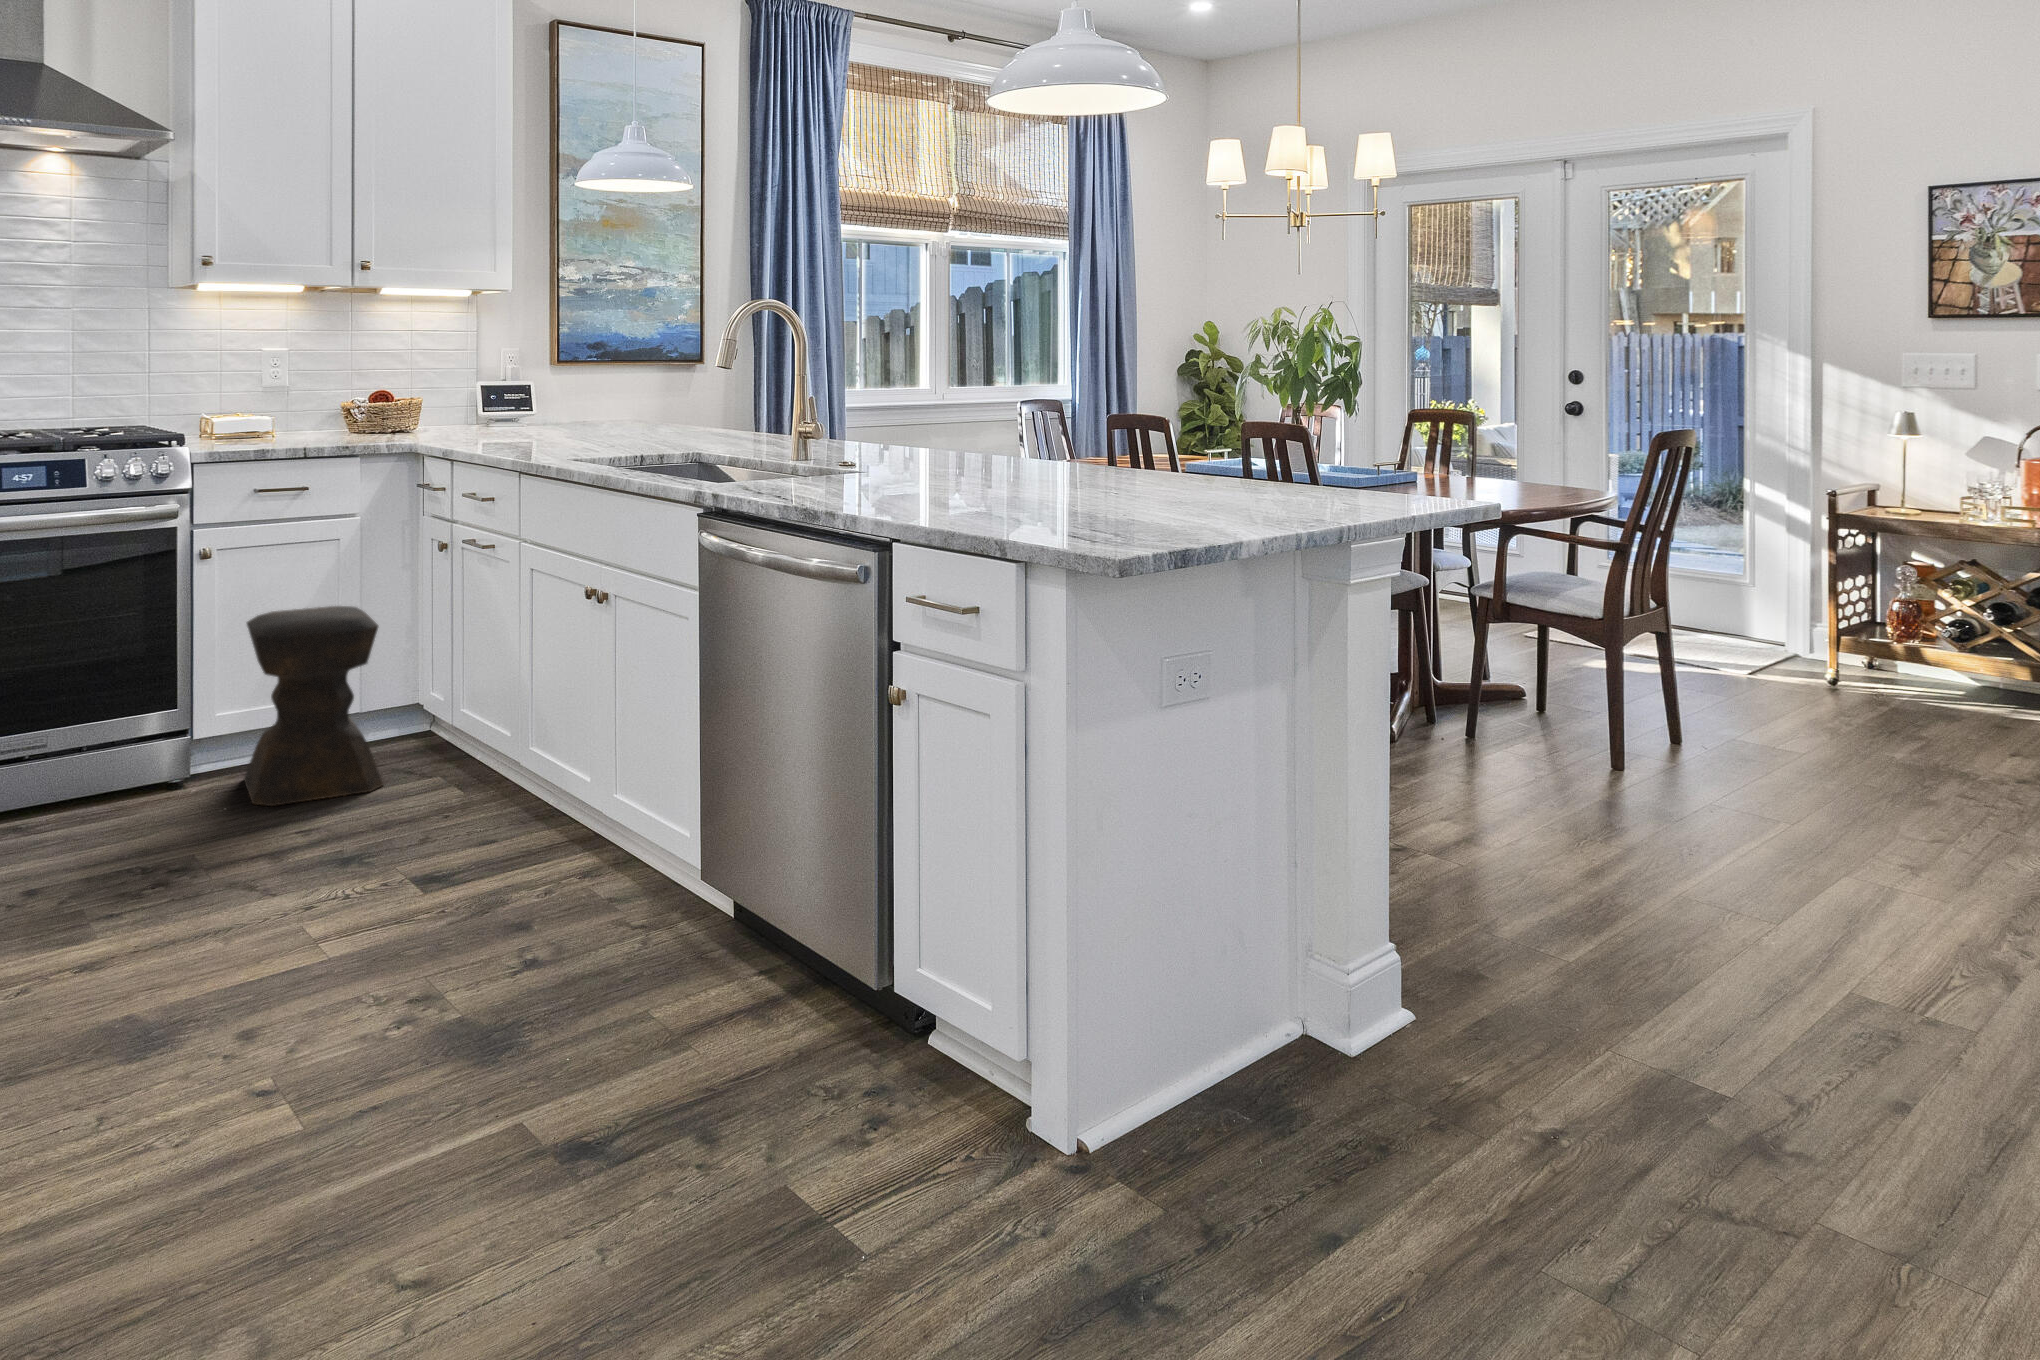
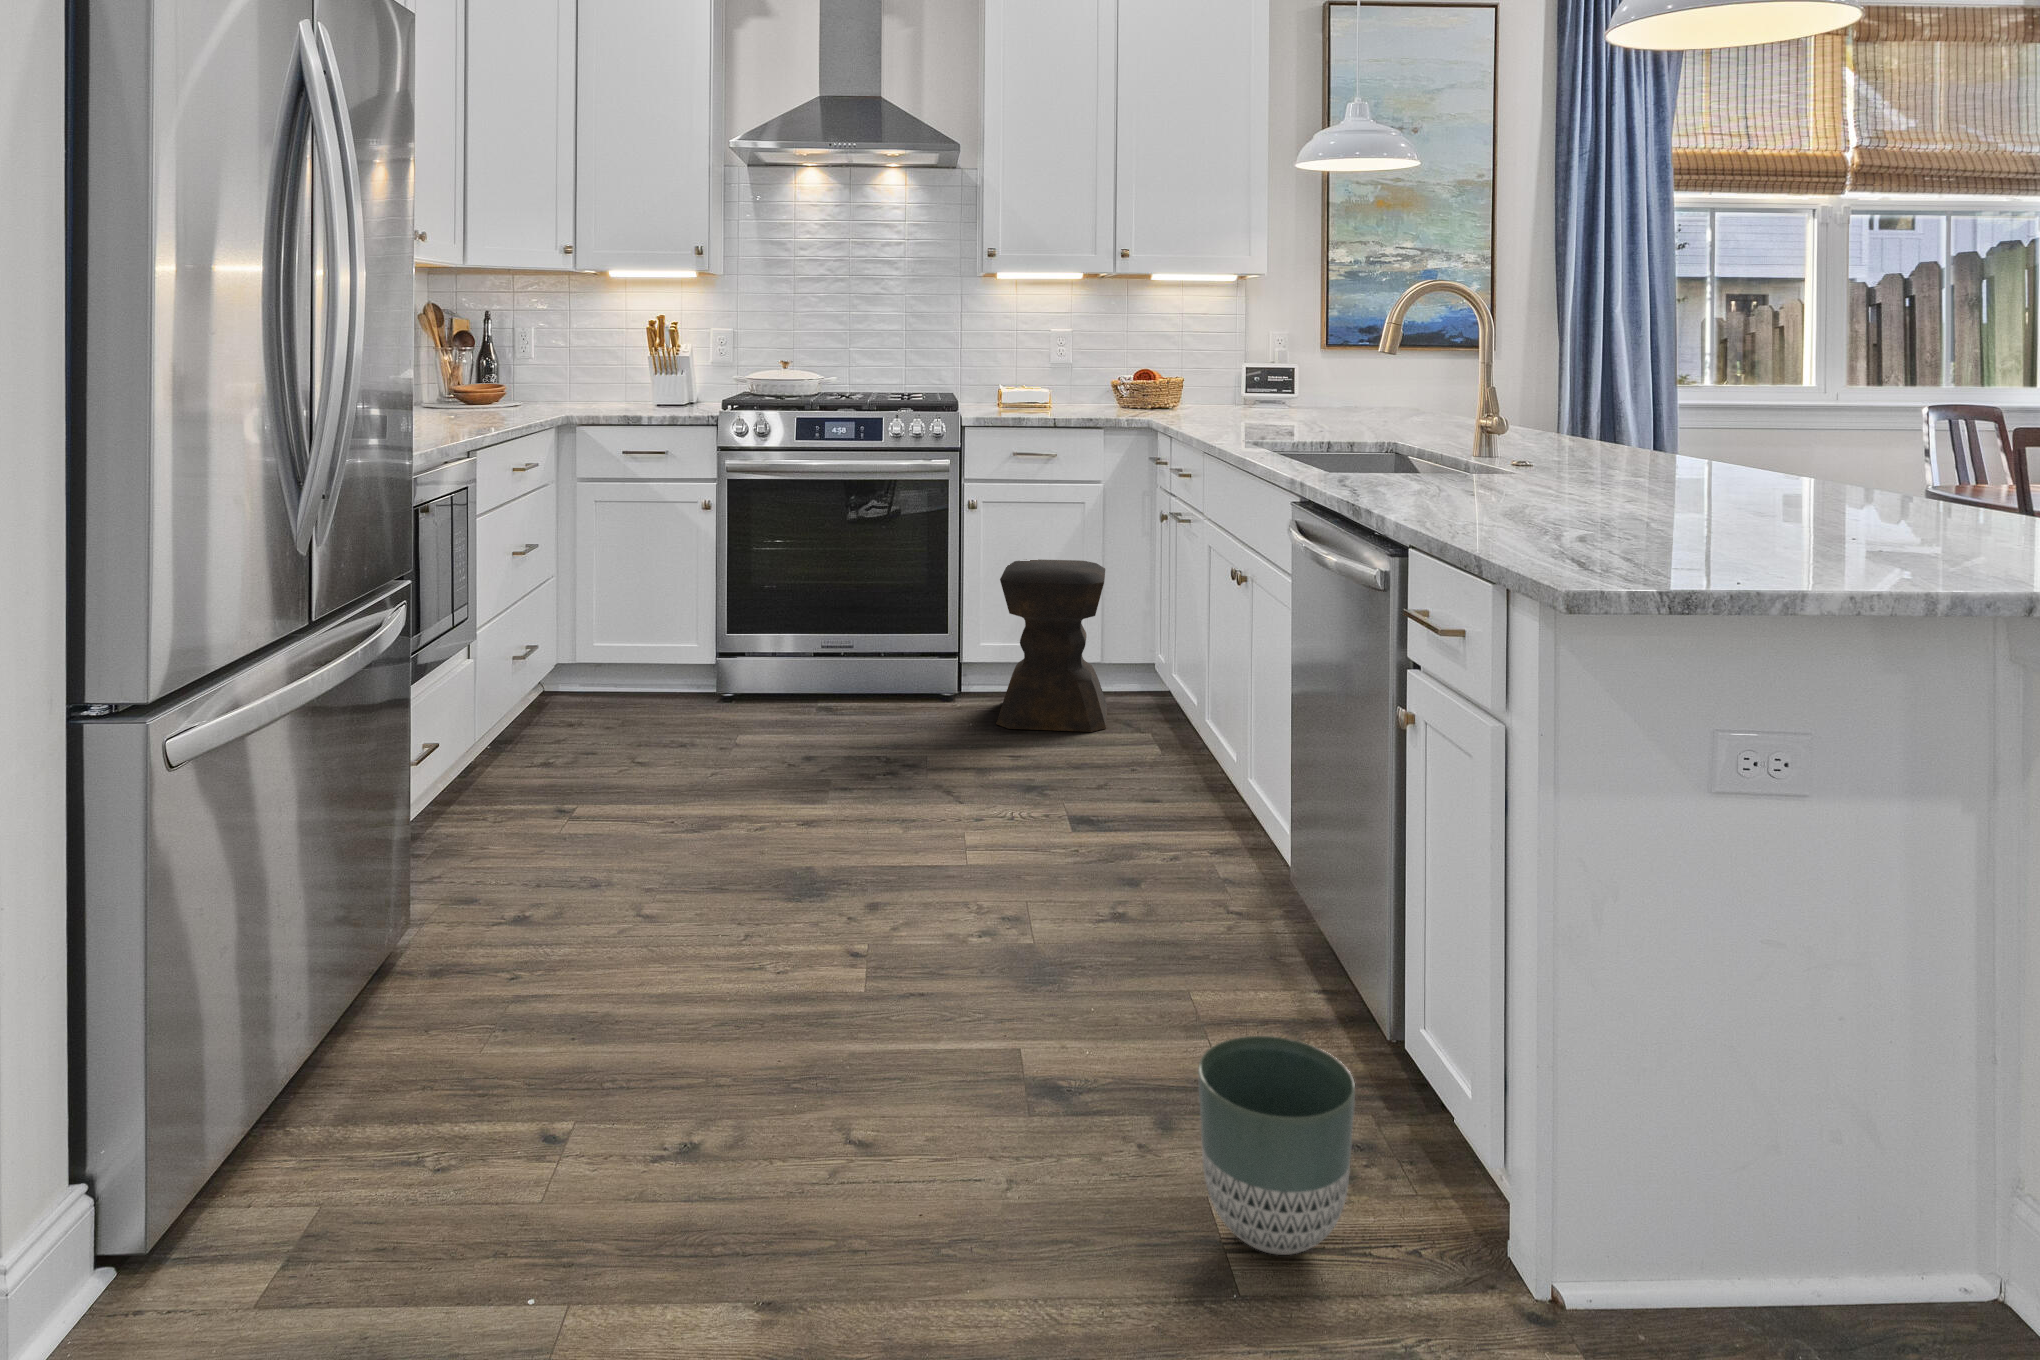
planter: none [787,1006,928,1203] -> present [1198,1036,1355,1255]

